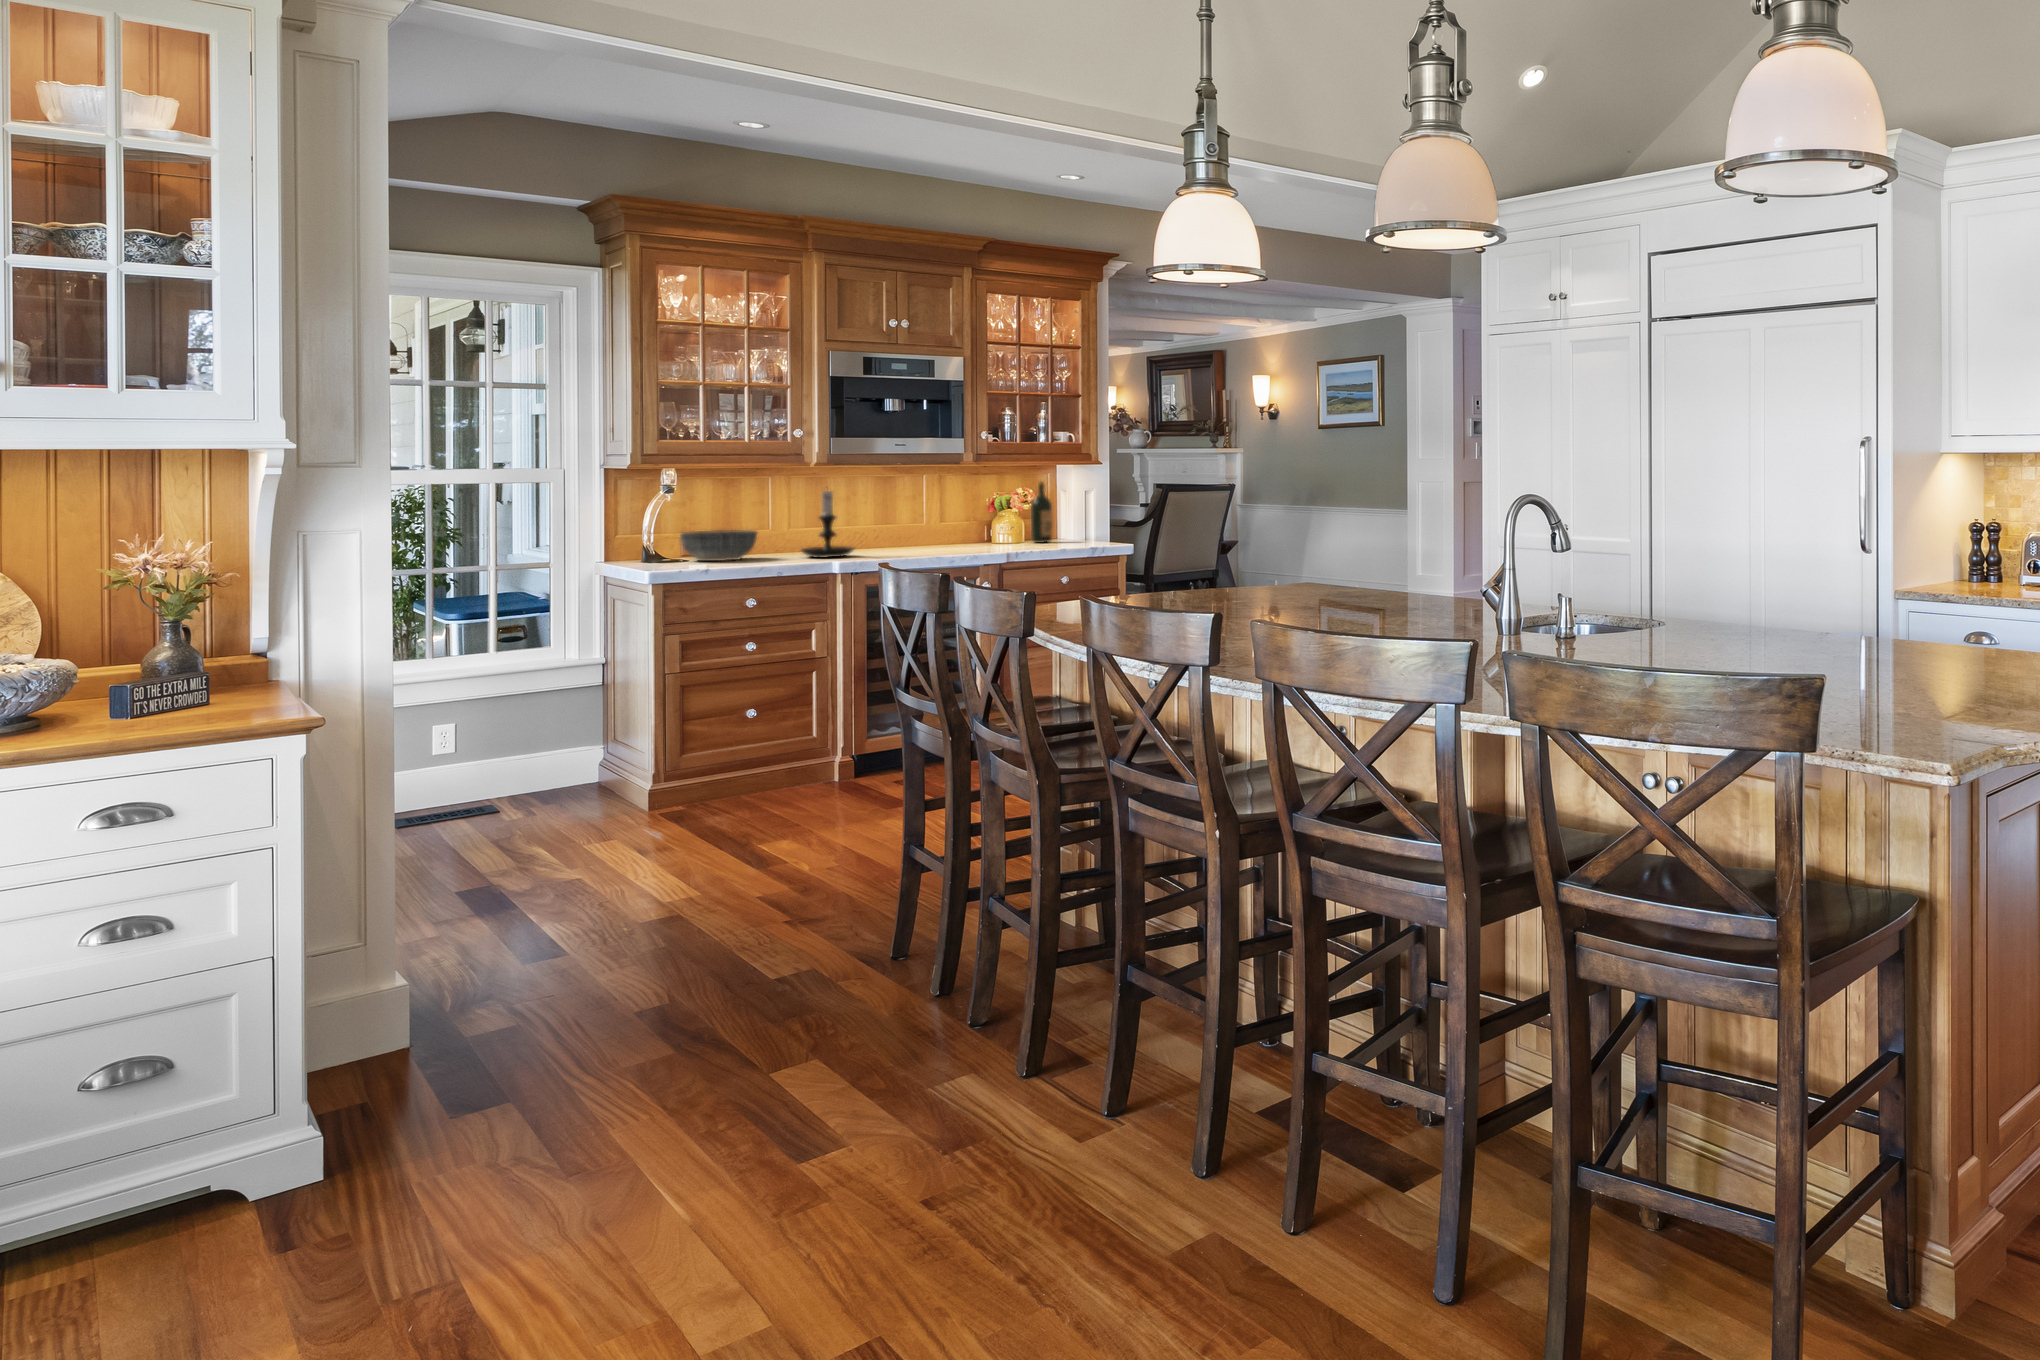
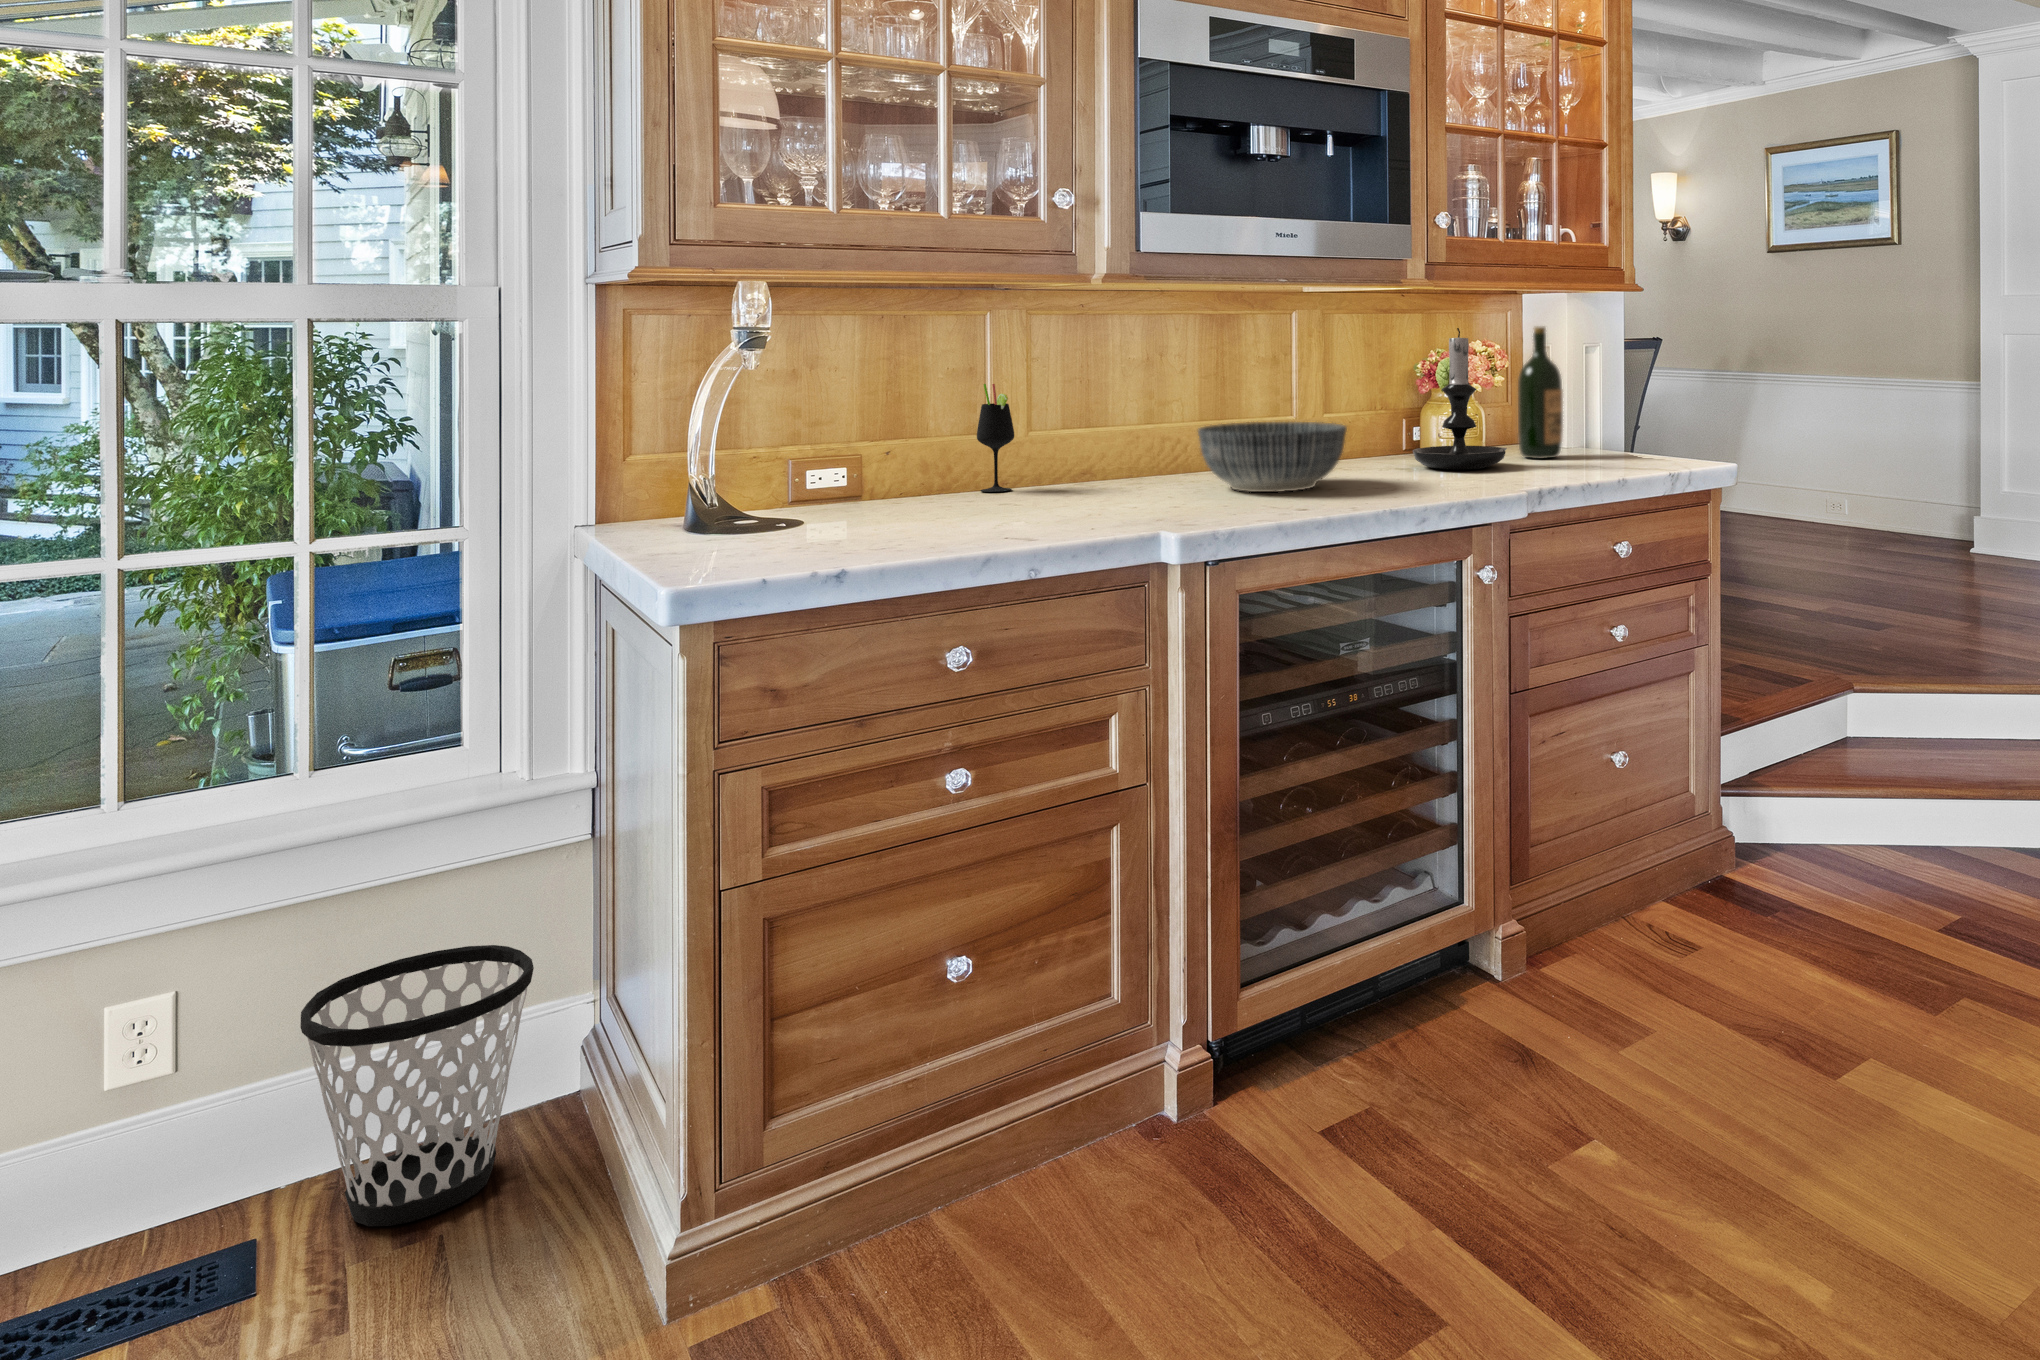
candle holder: present [802,491,854,558] -> present [1413,328,1507,470]
wine glass: none [763,507,780,552] -> present [977,384,1014,492]
bowl: present [680,530,757,561] -> present [1198,422,1347,492]
wastebasket: none [505,718,587,804] -> present [300,945,534,1226]

